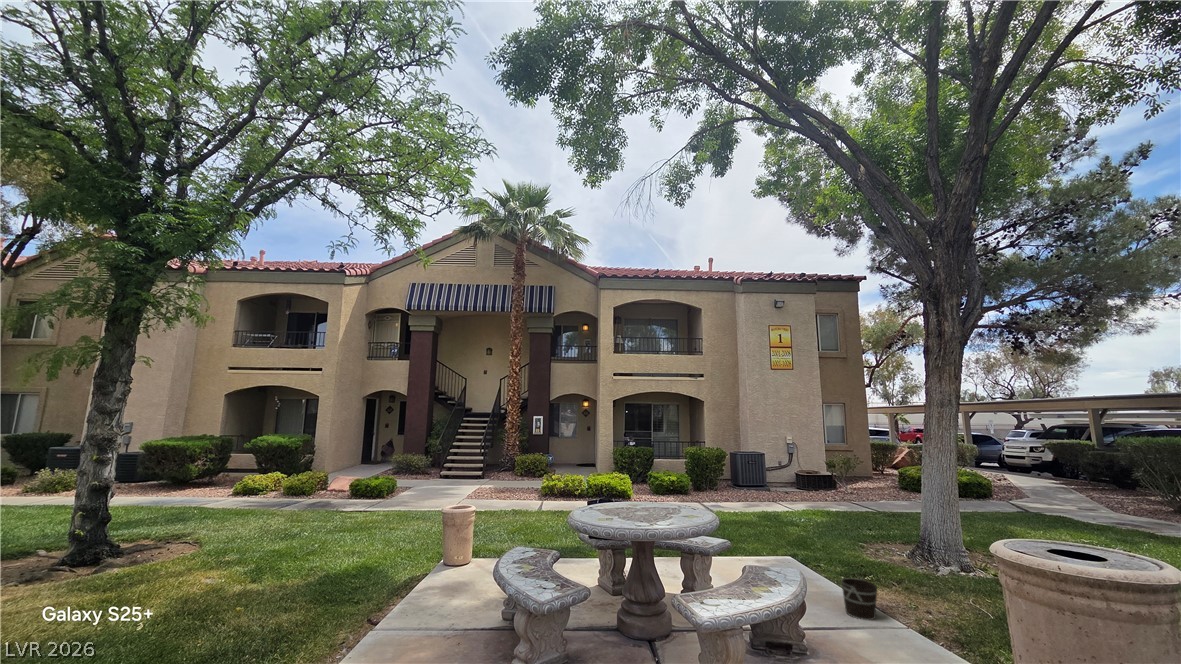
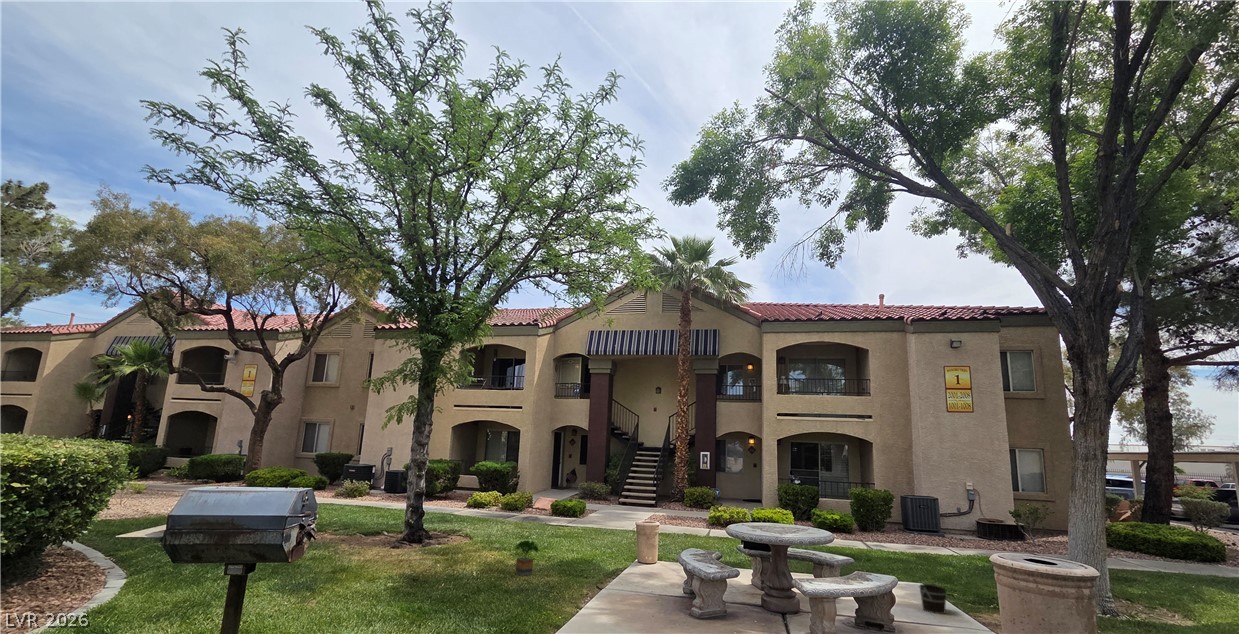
potted tree: none [225,573,276,641] -> present [515,540,539,576]

